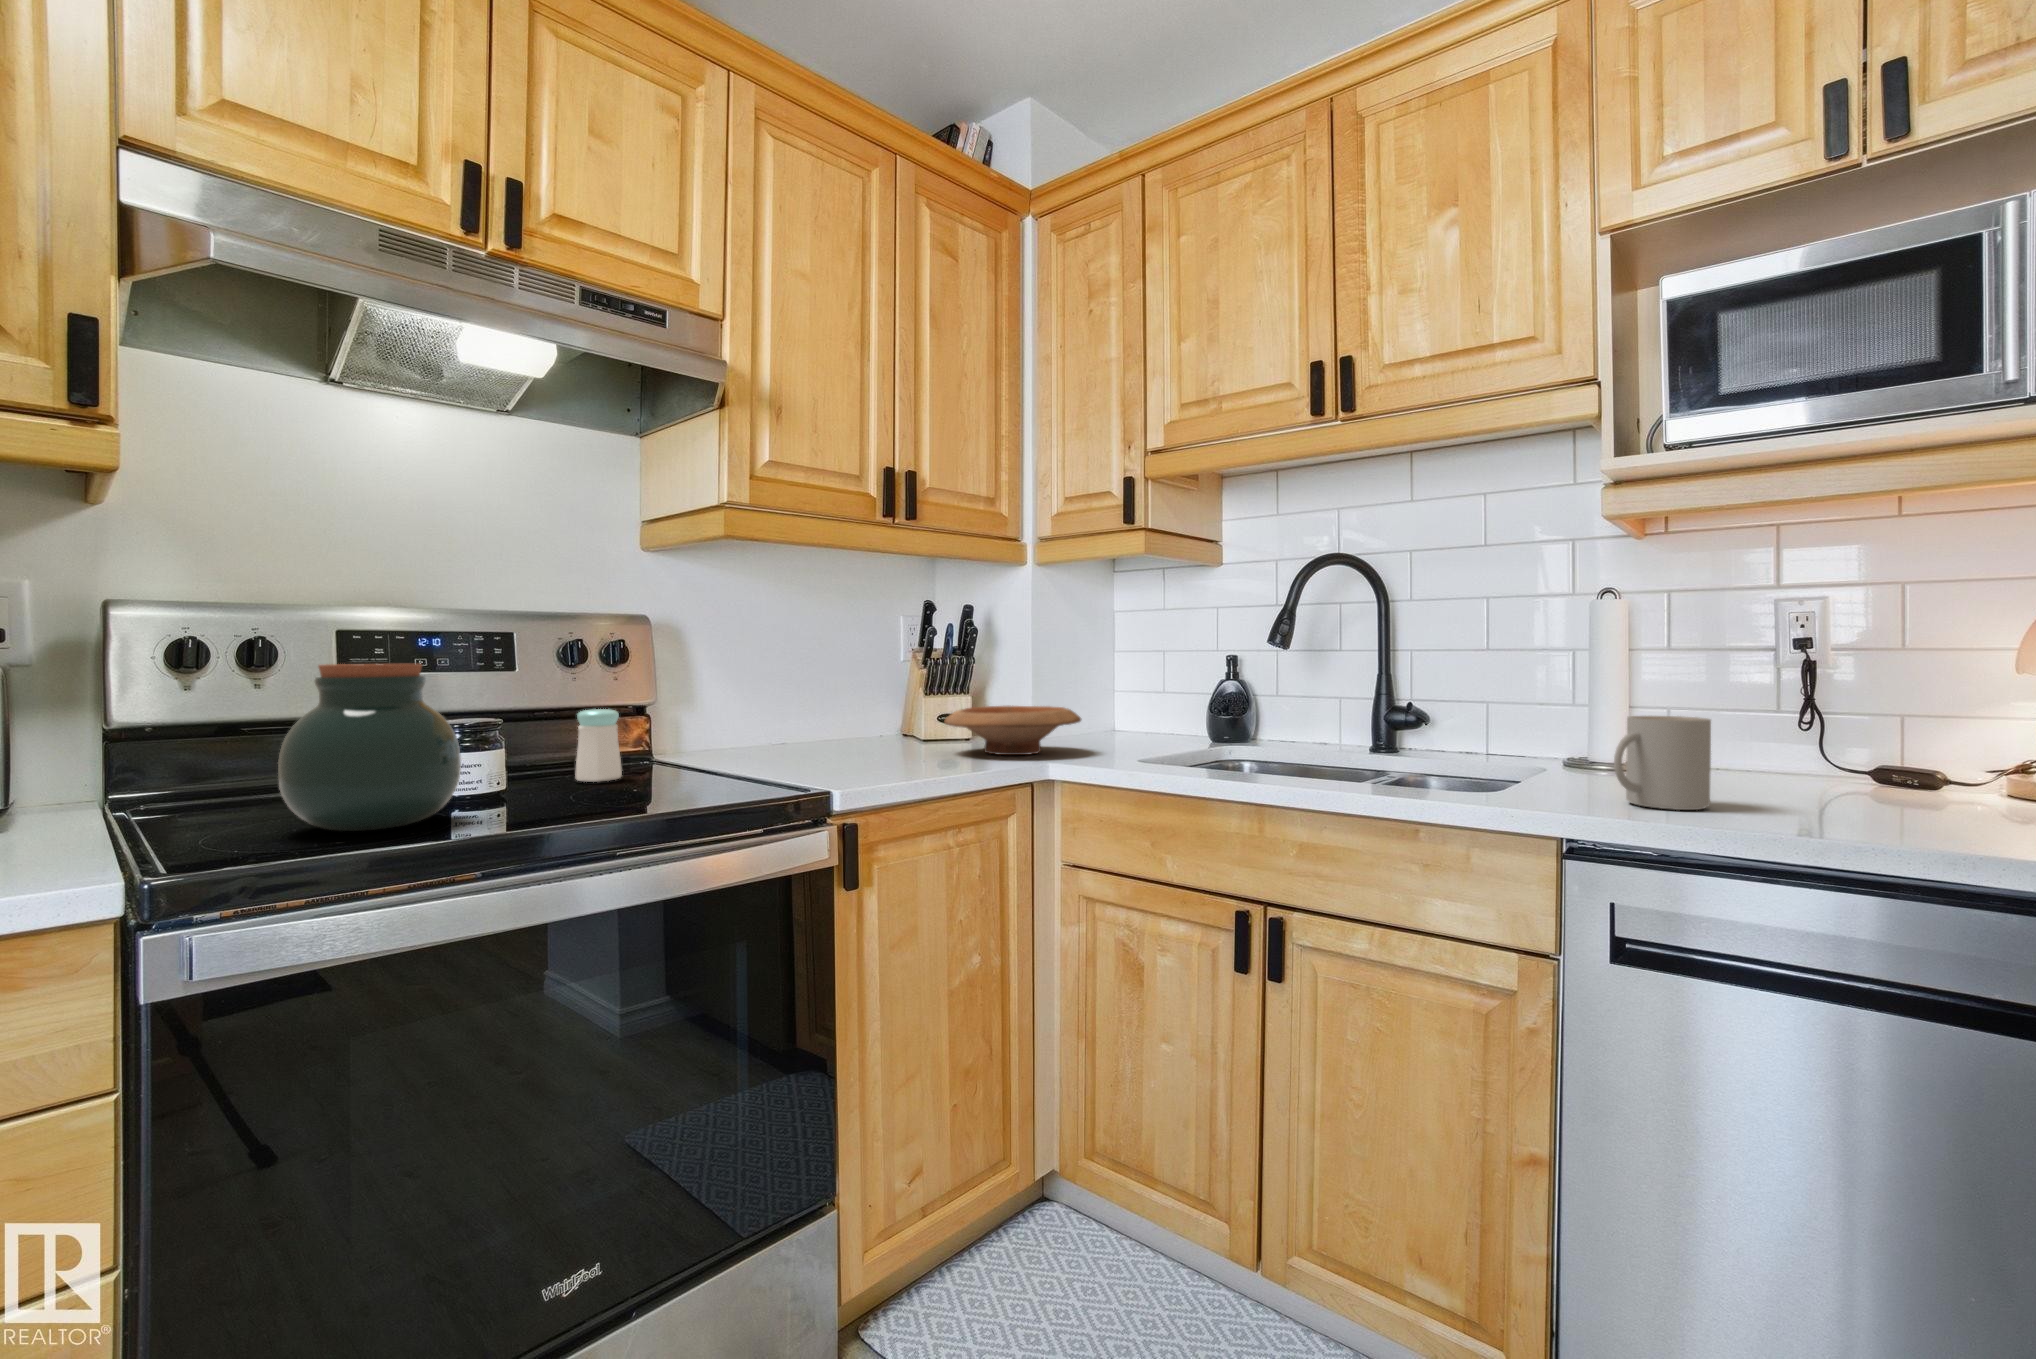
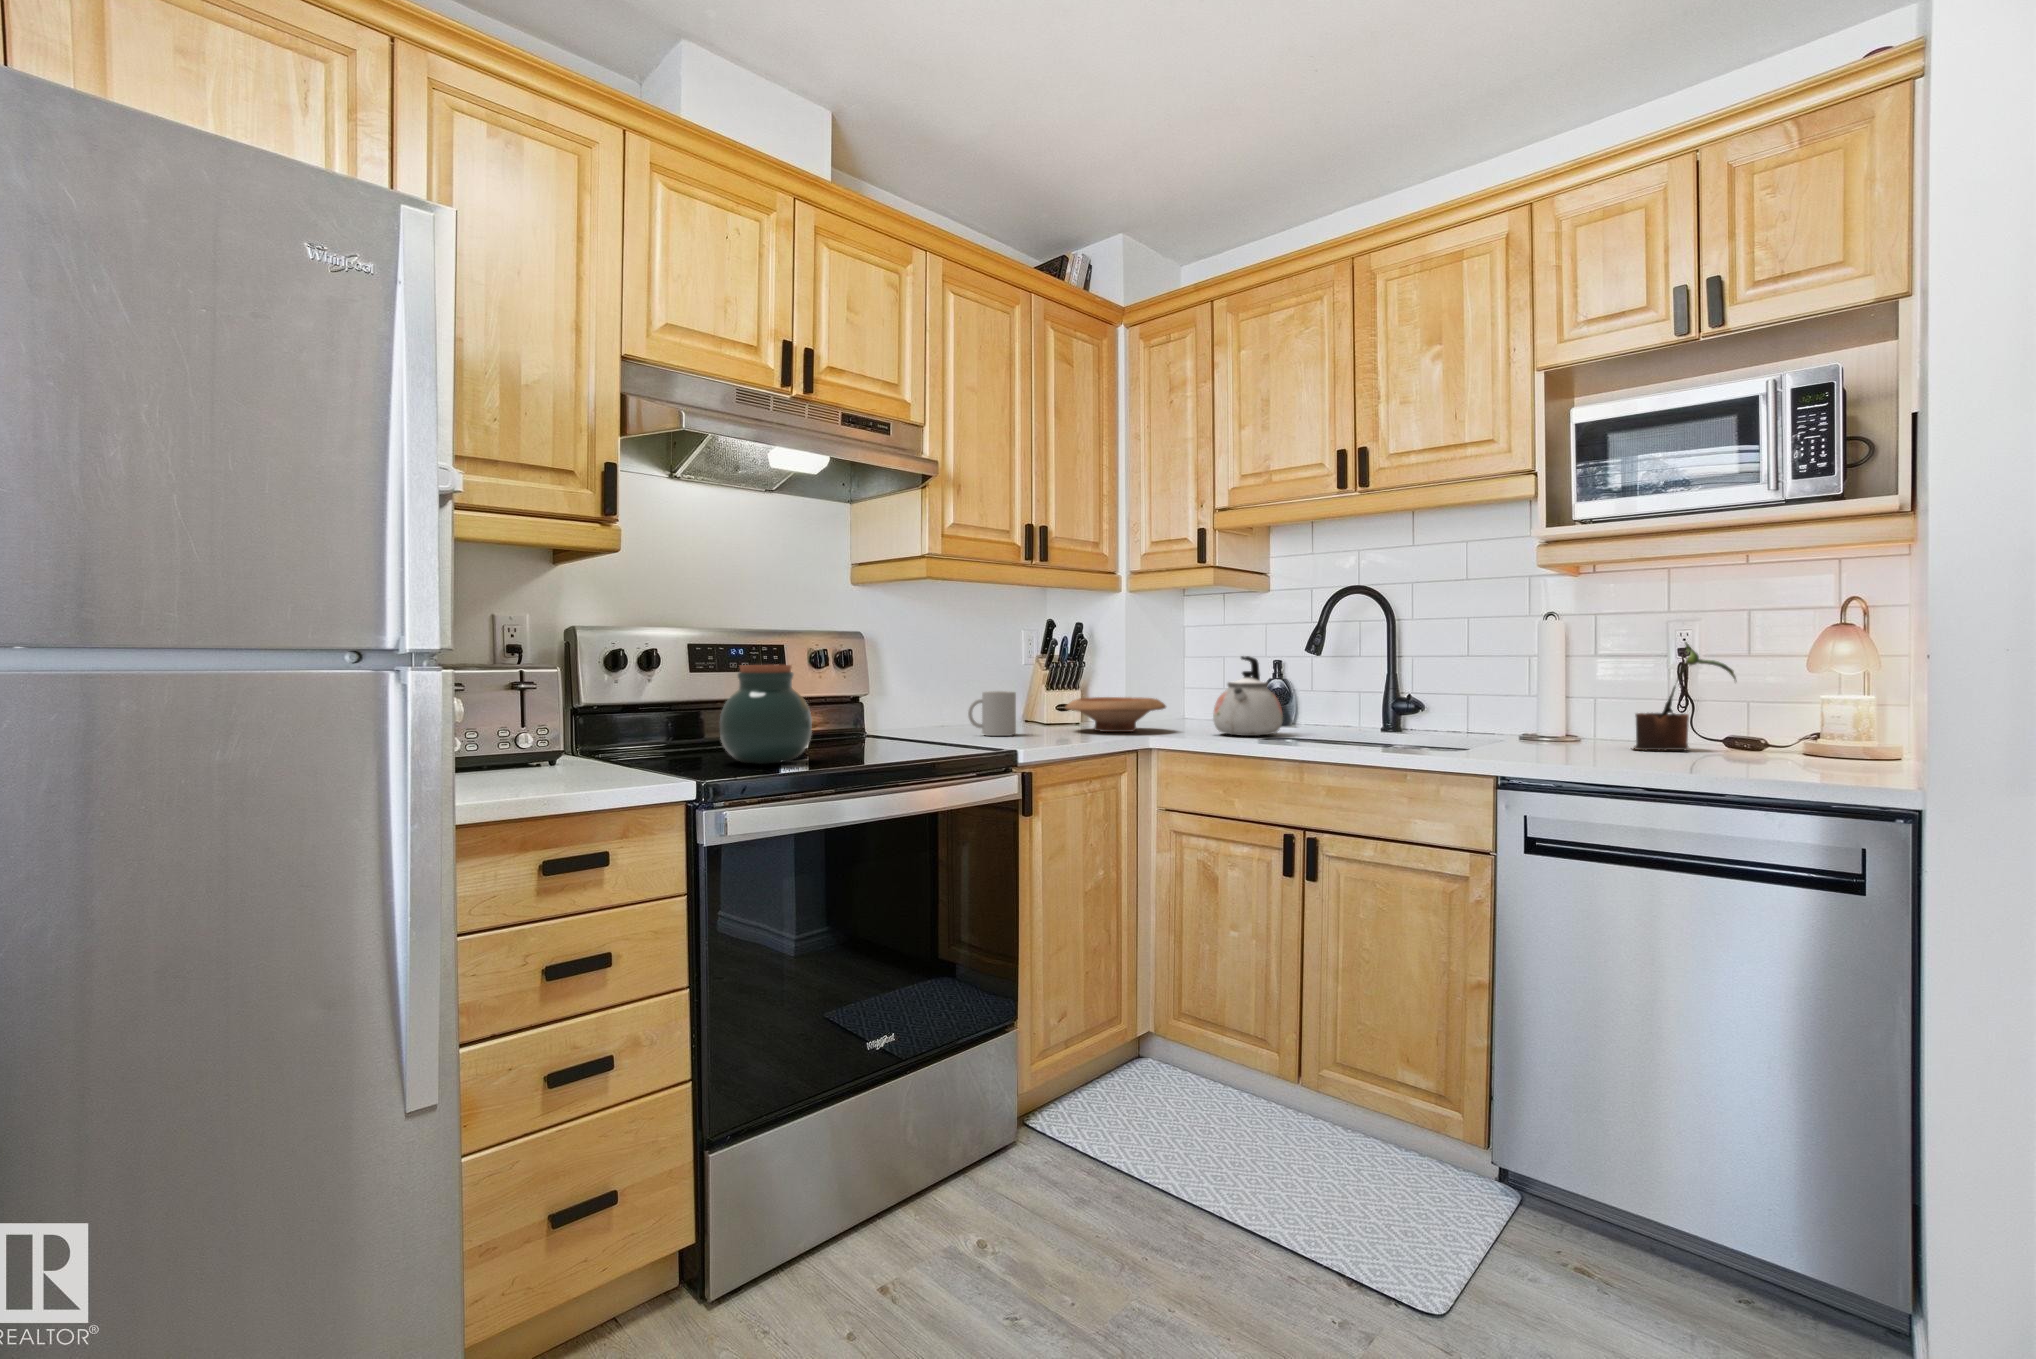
potted plant: none [1734,626,1900,790] -> present [1631,642,1736,750]
kettle: none [1143,650,1237,761] -> present [1213,656,1283,736]
salt shaker: present [575,709,622,782] -> none [835,696,865,744]
mug: present [1614,716,1711,810] -> present [968,691,1016,736]

